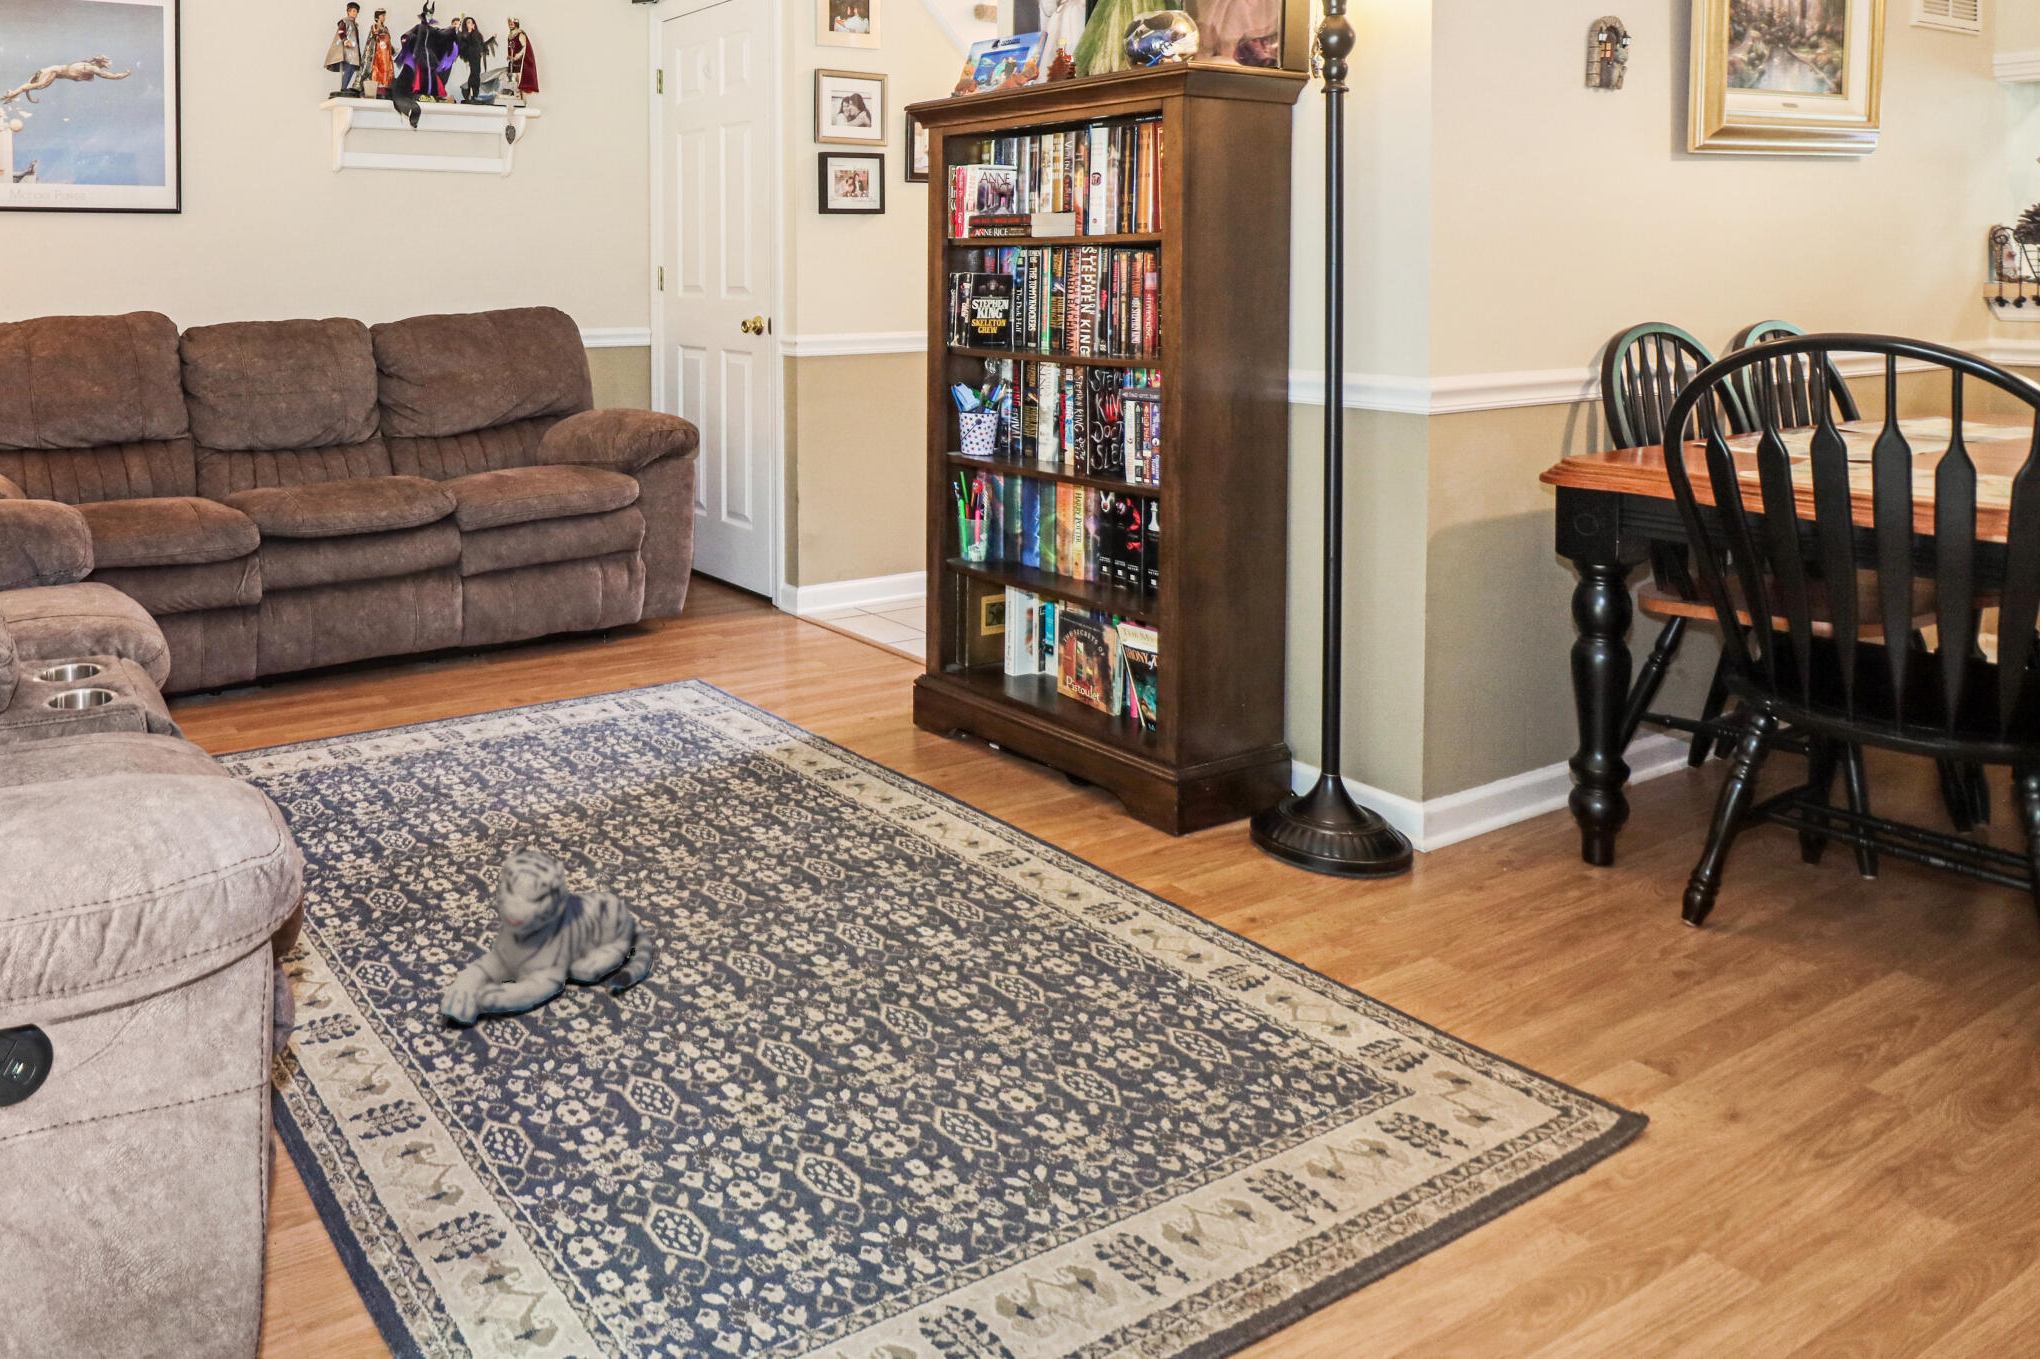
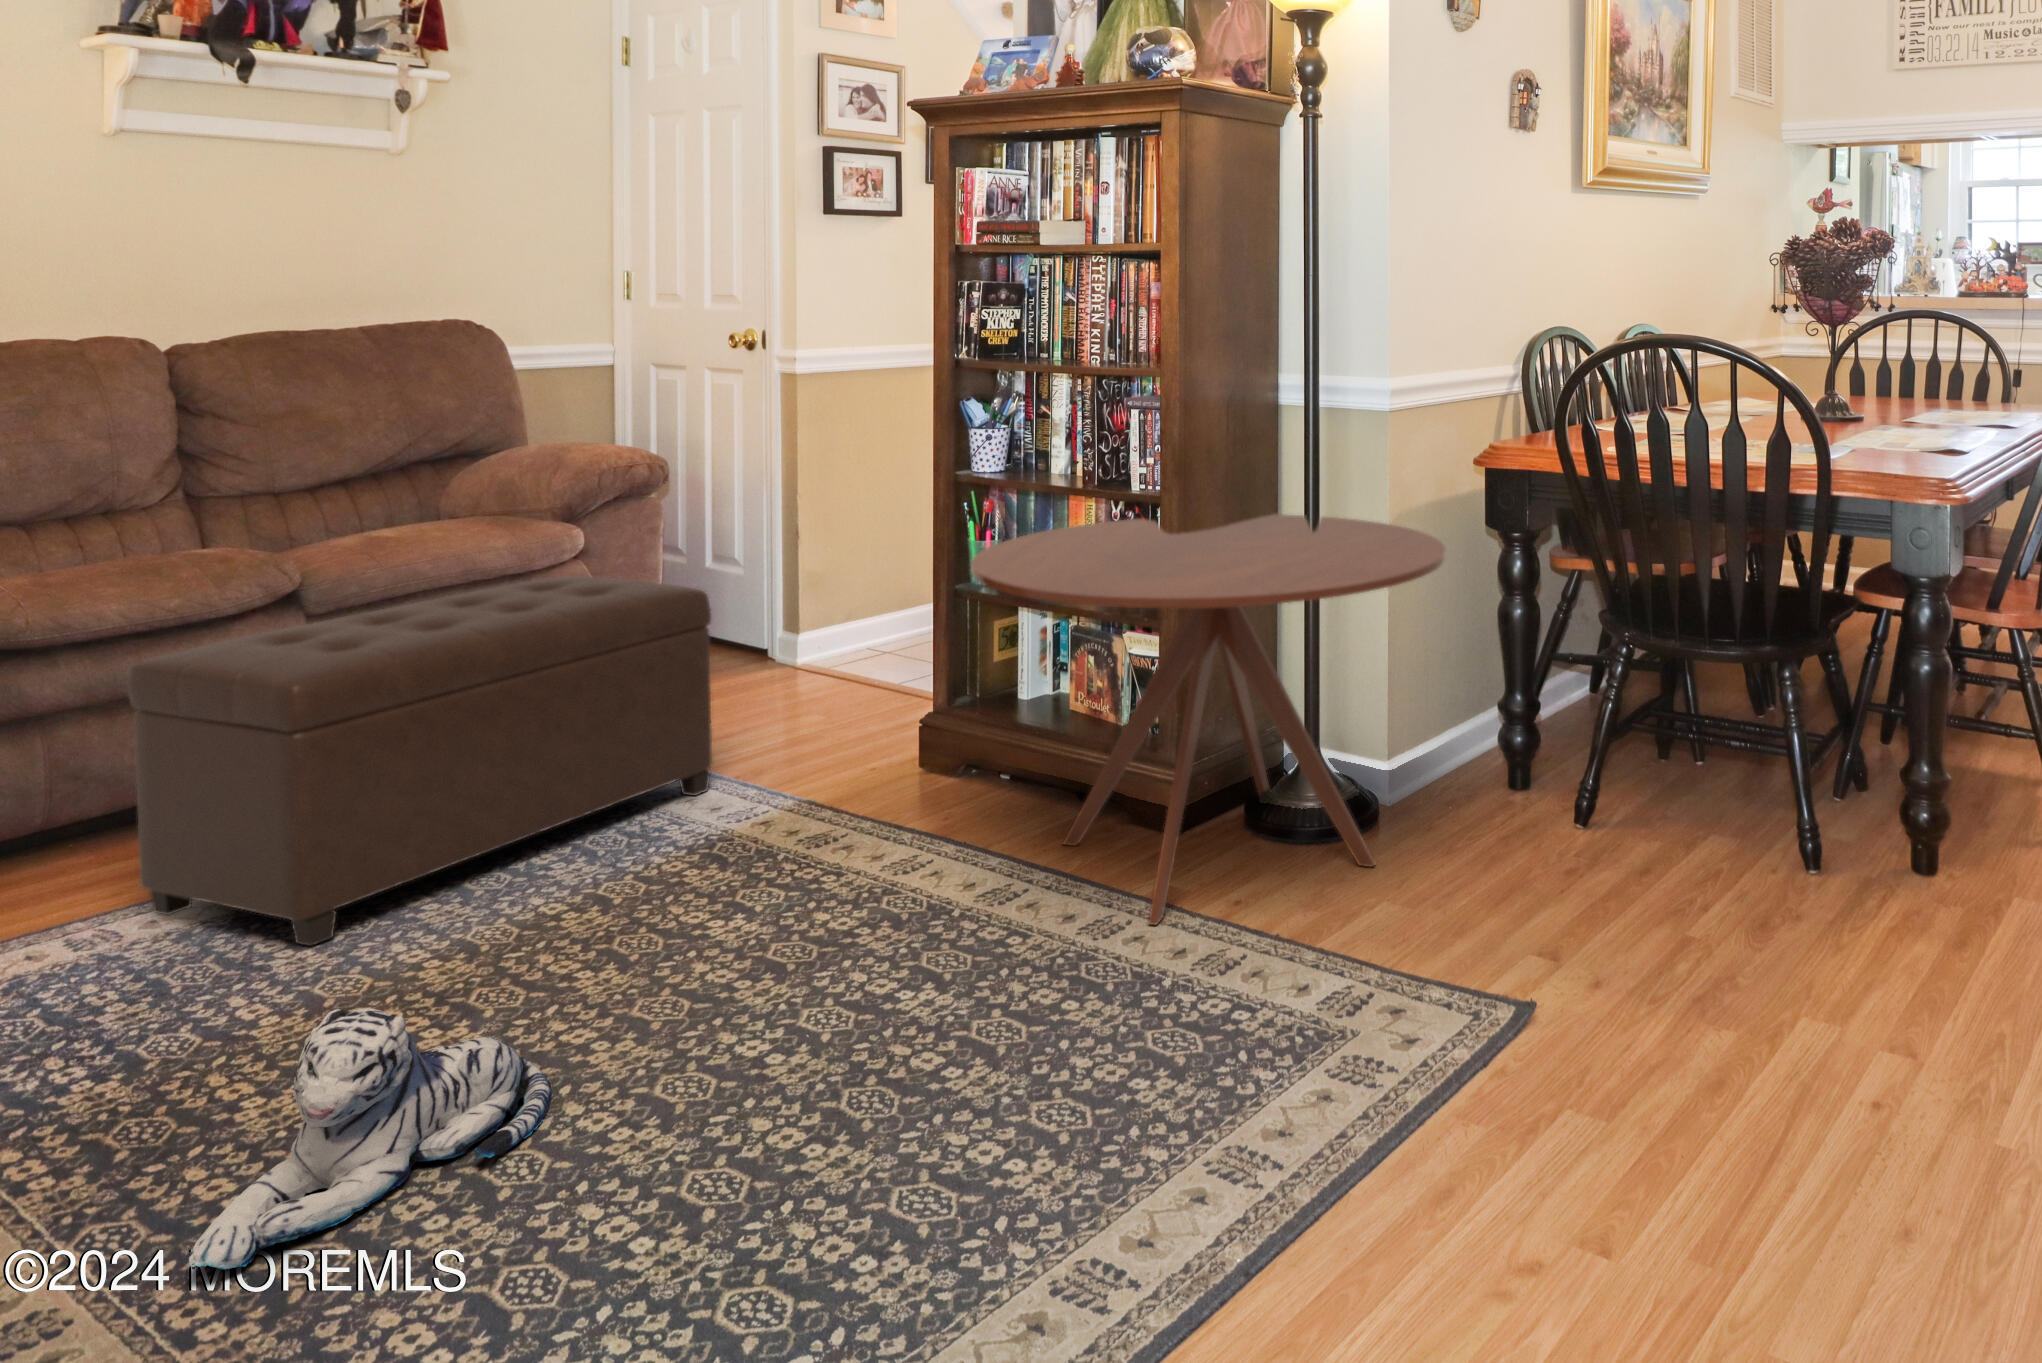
round table: none [976,513,1509,926] -> present [971,514,1446,925]
ottoman: none [367,527,738,796] -> present [128,576,712,946]

